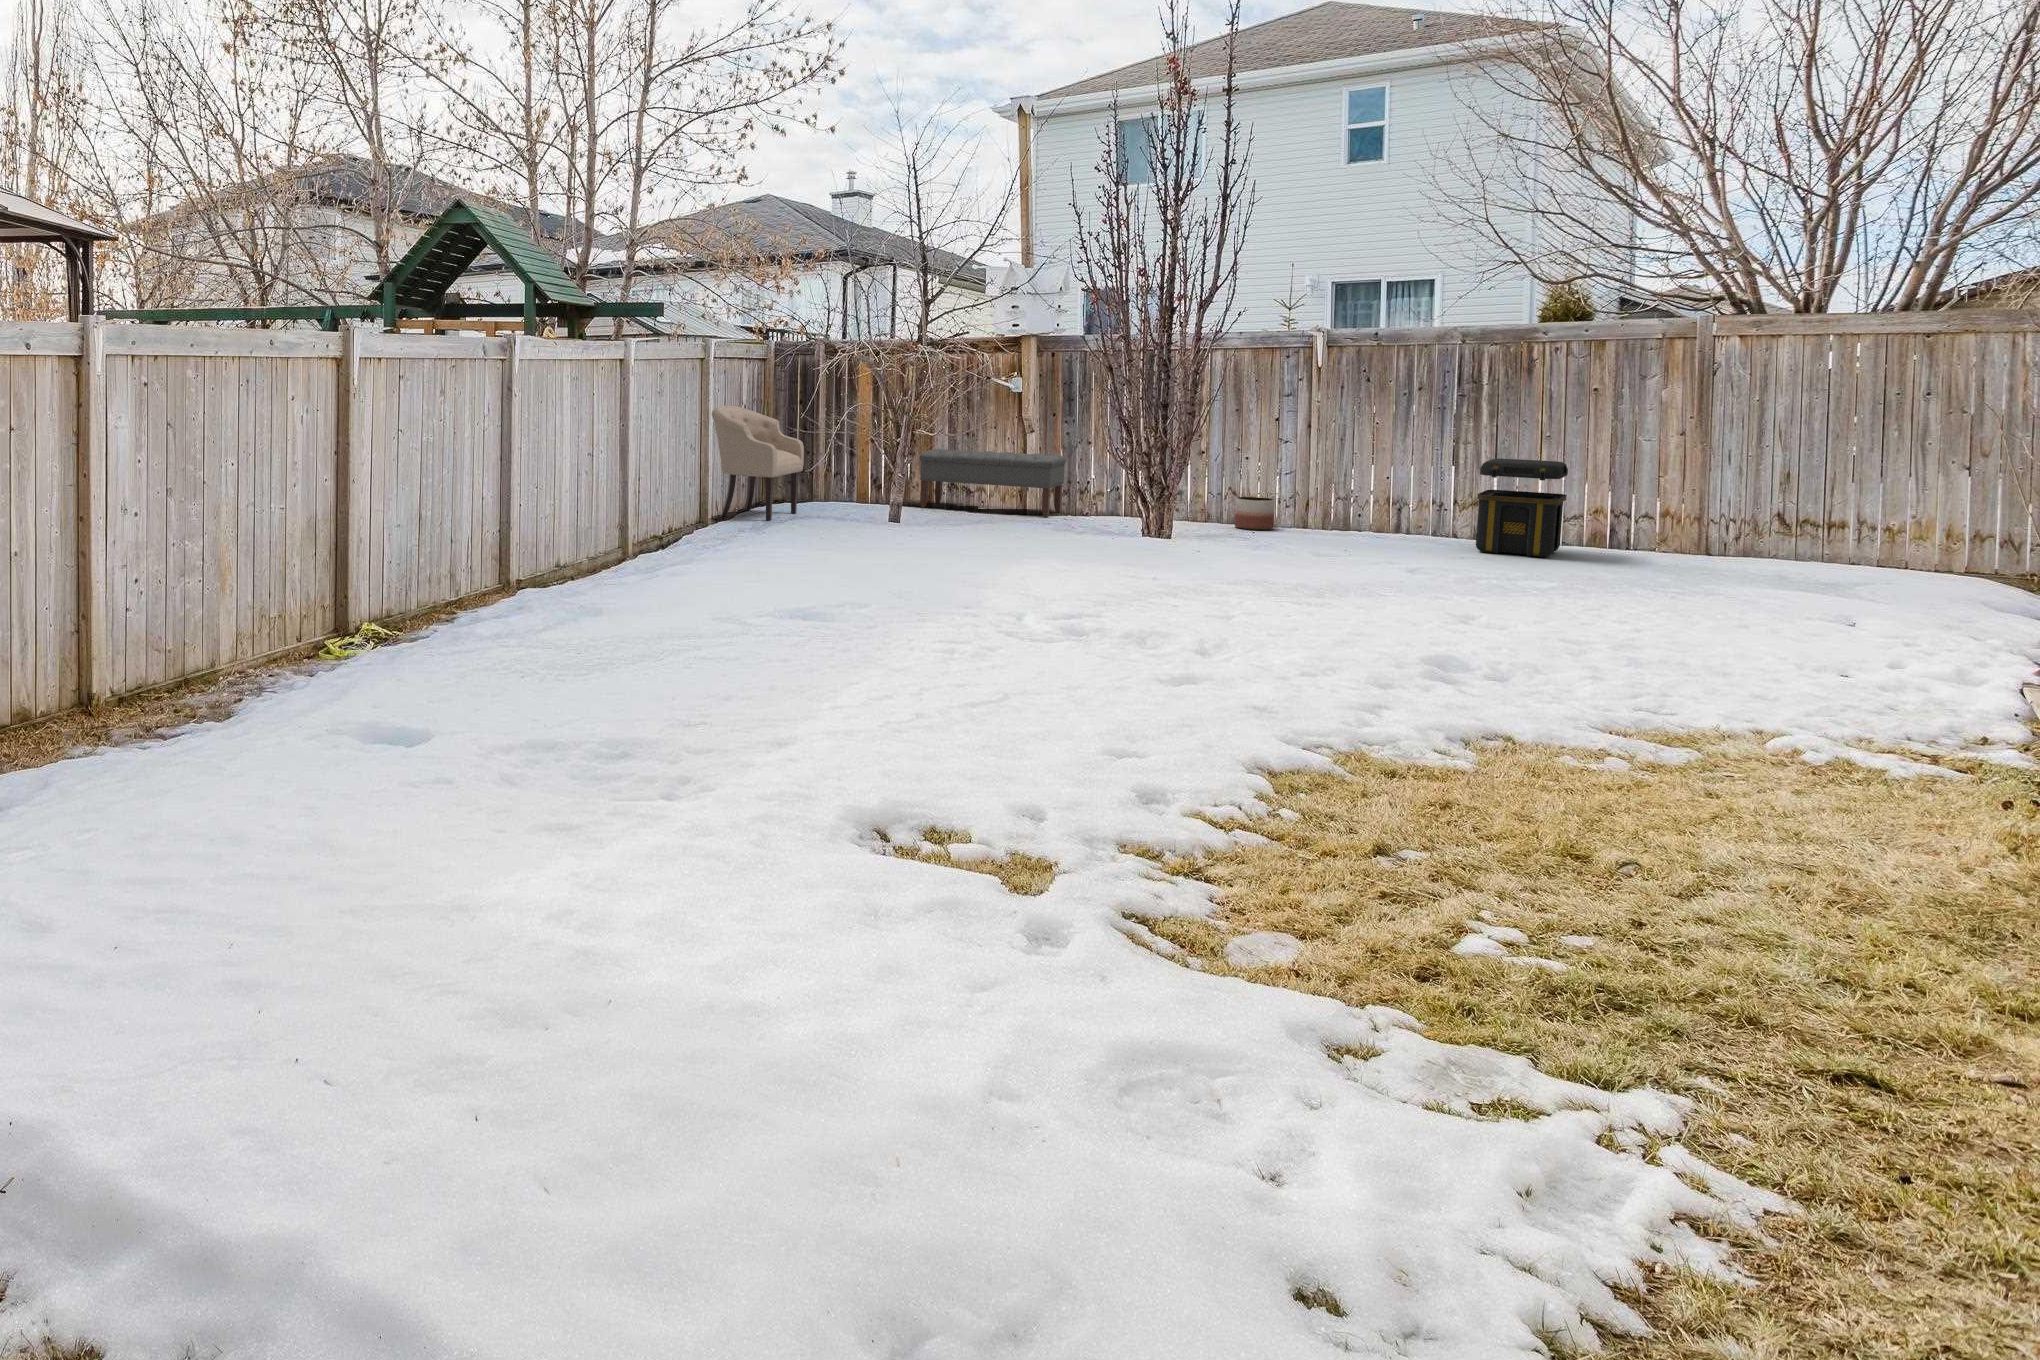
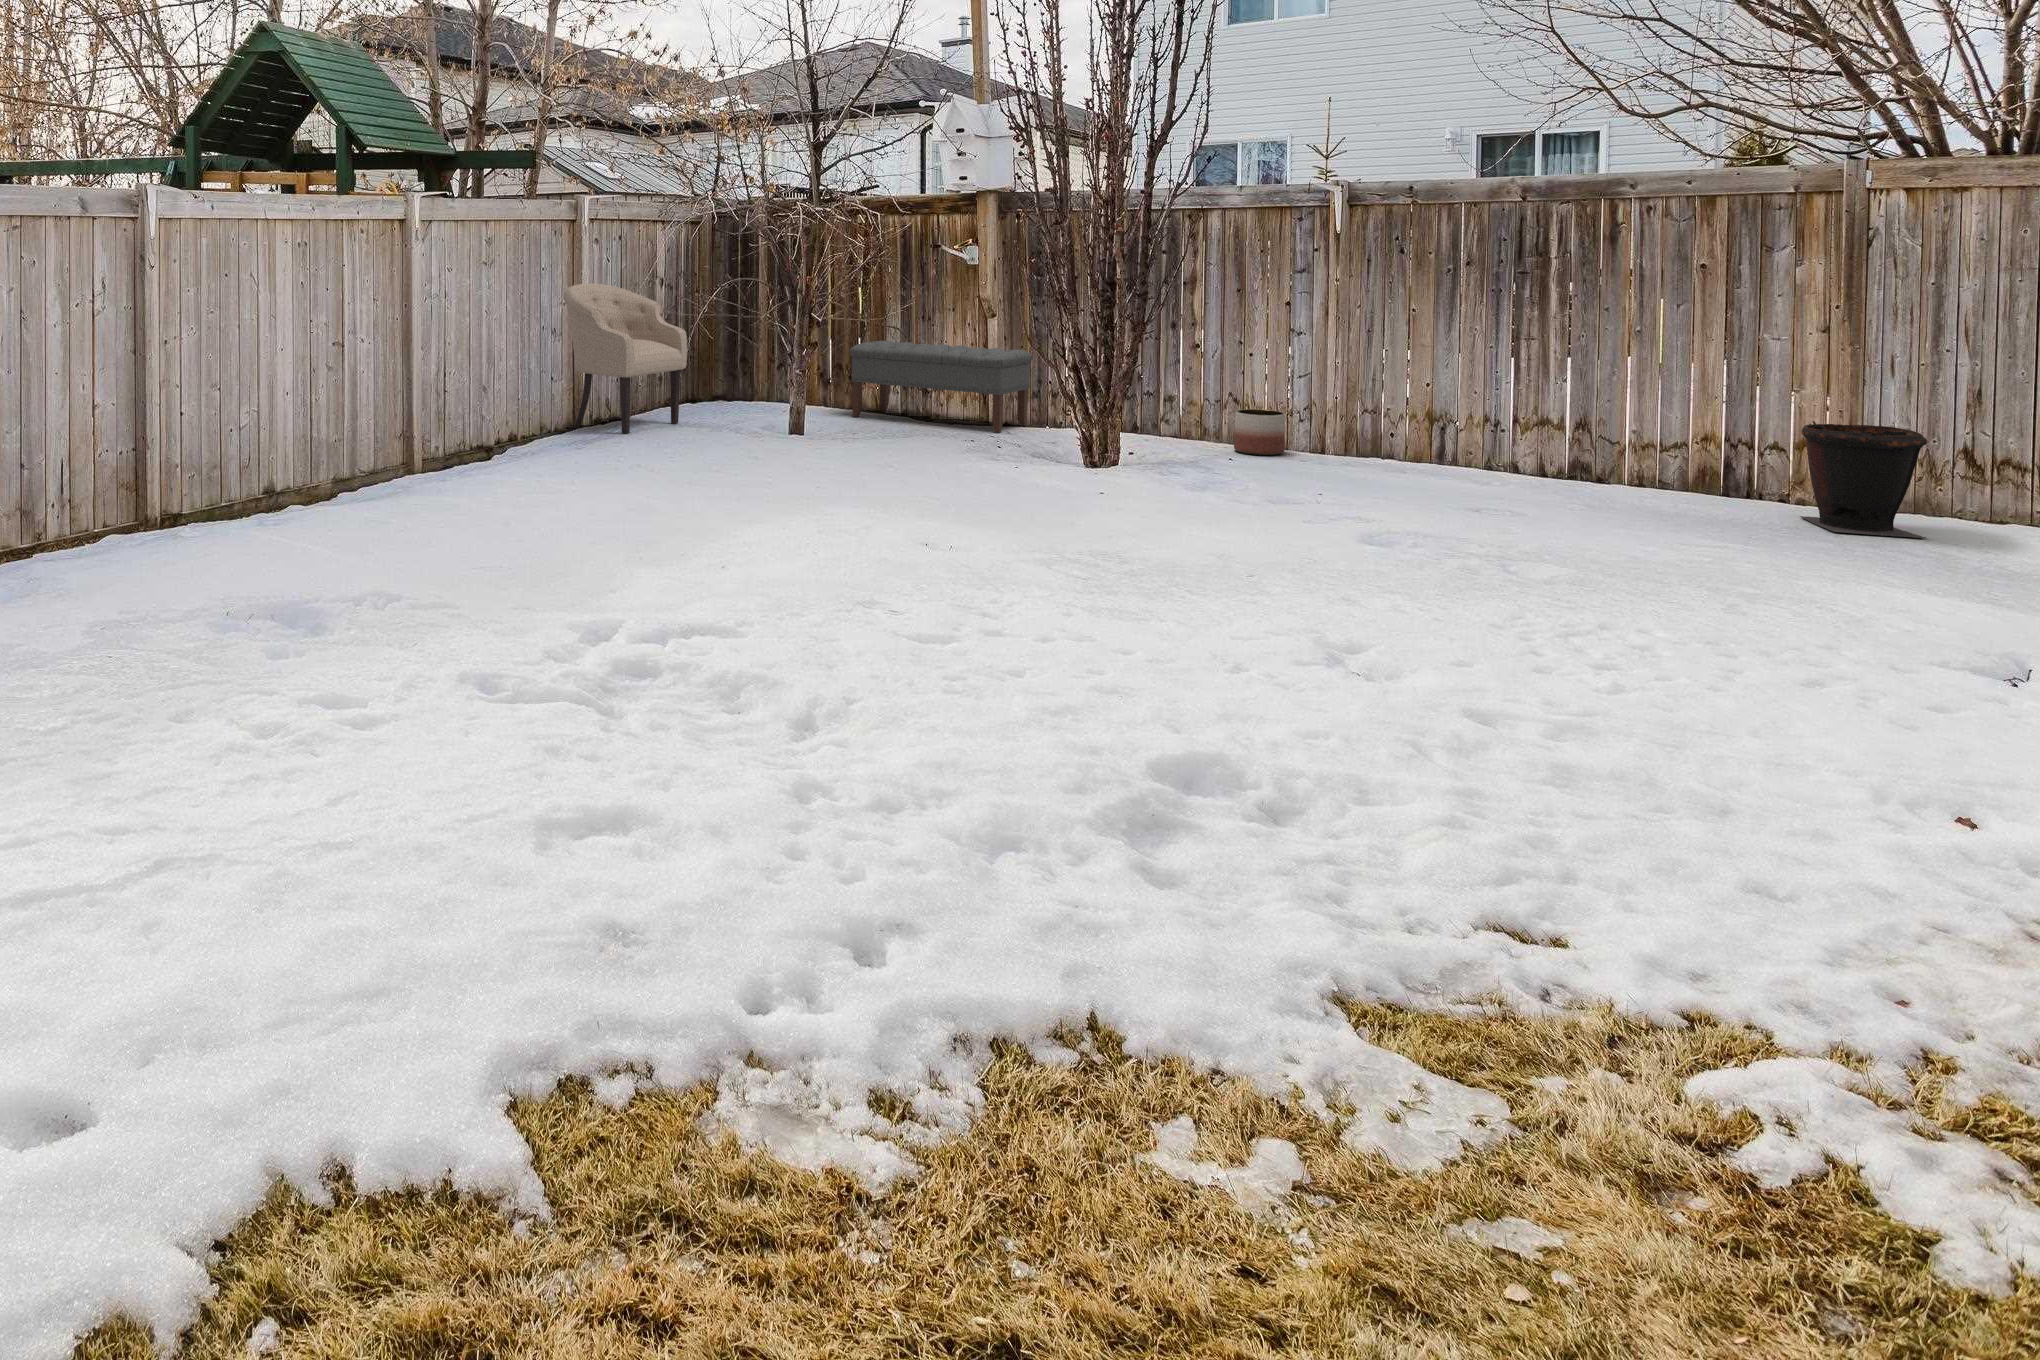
toolbox: present [1476,459,1568,557] -> none [1535,362,1665,504]
bucket: none [1666,496,1759,575] -> present [1801,421,1927,538]

